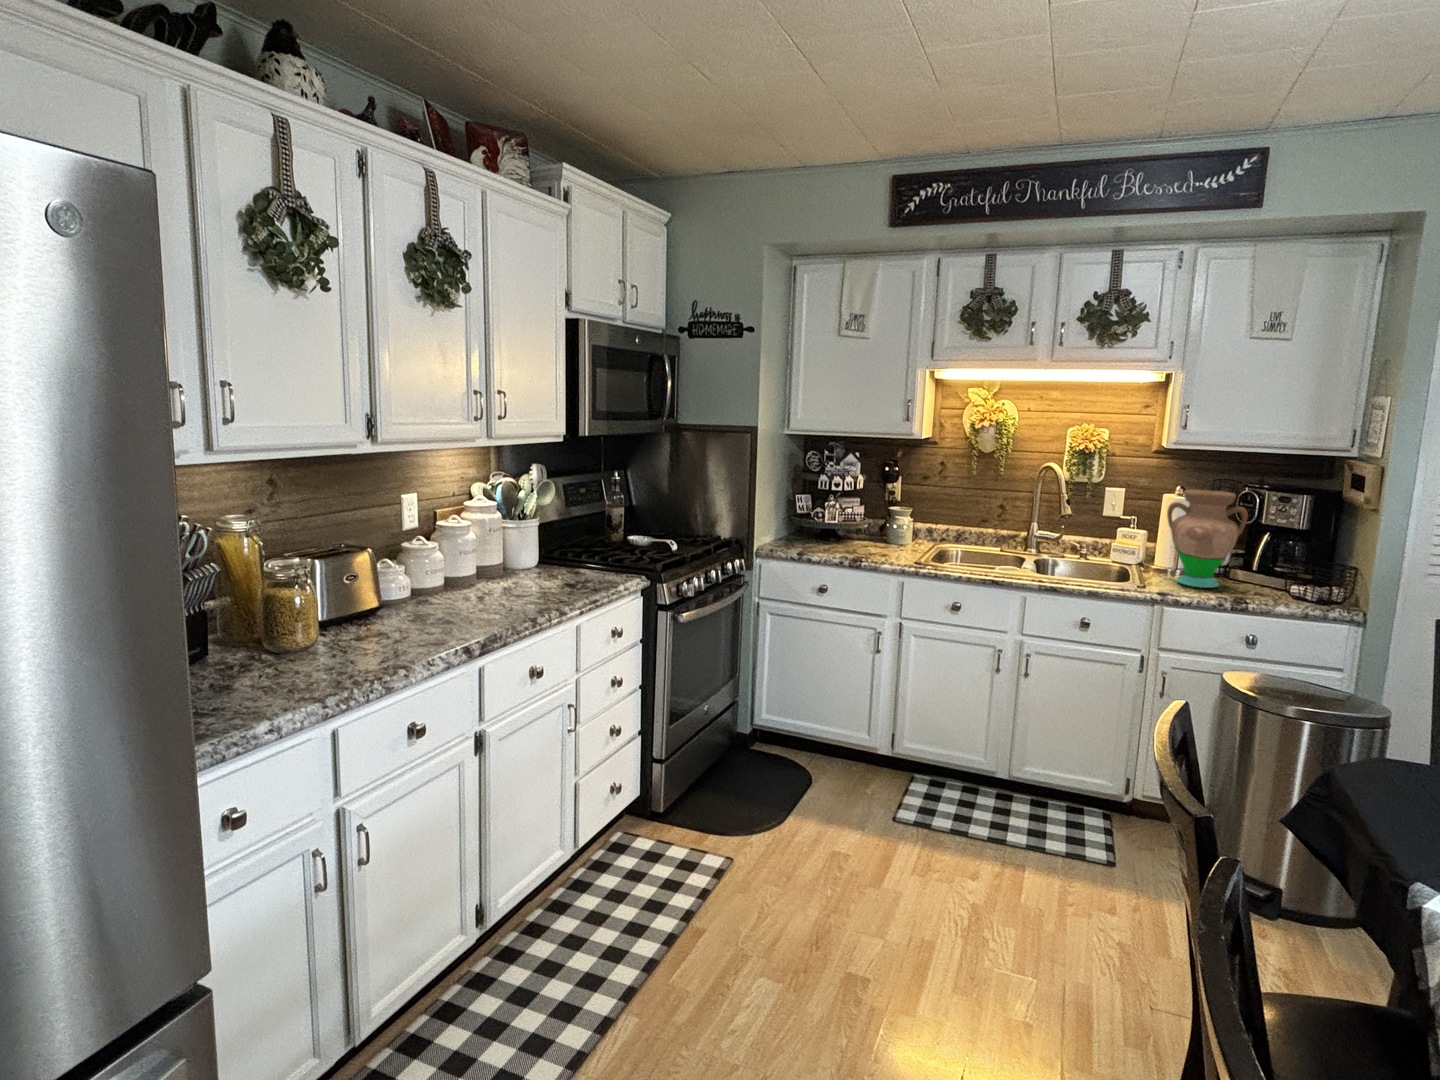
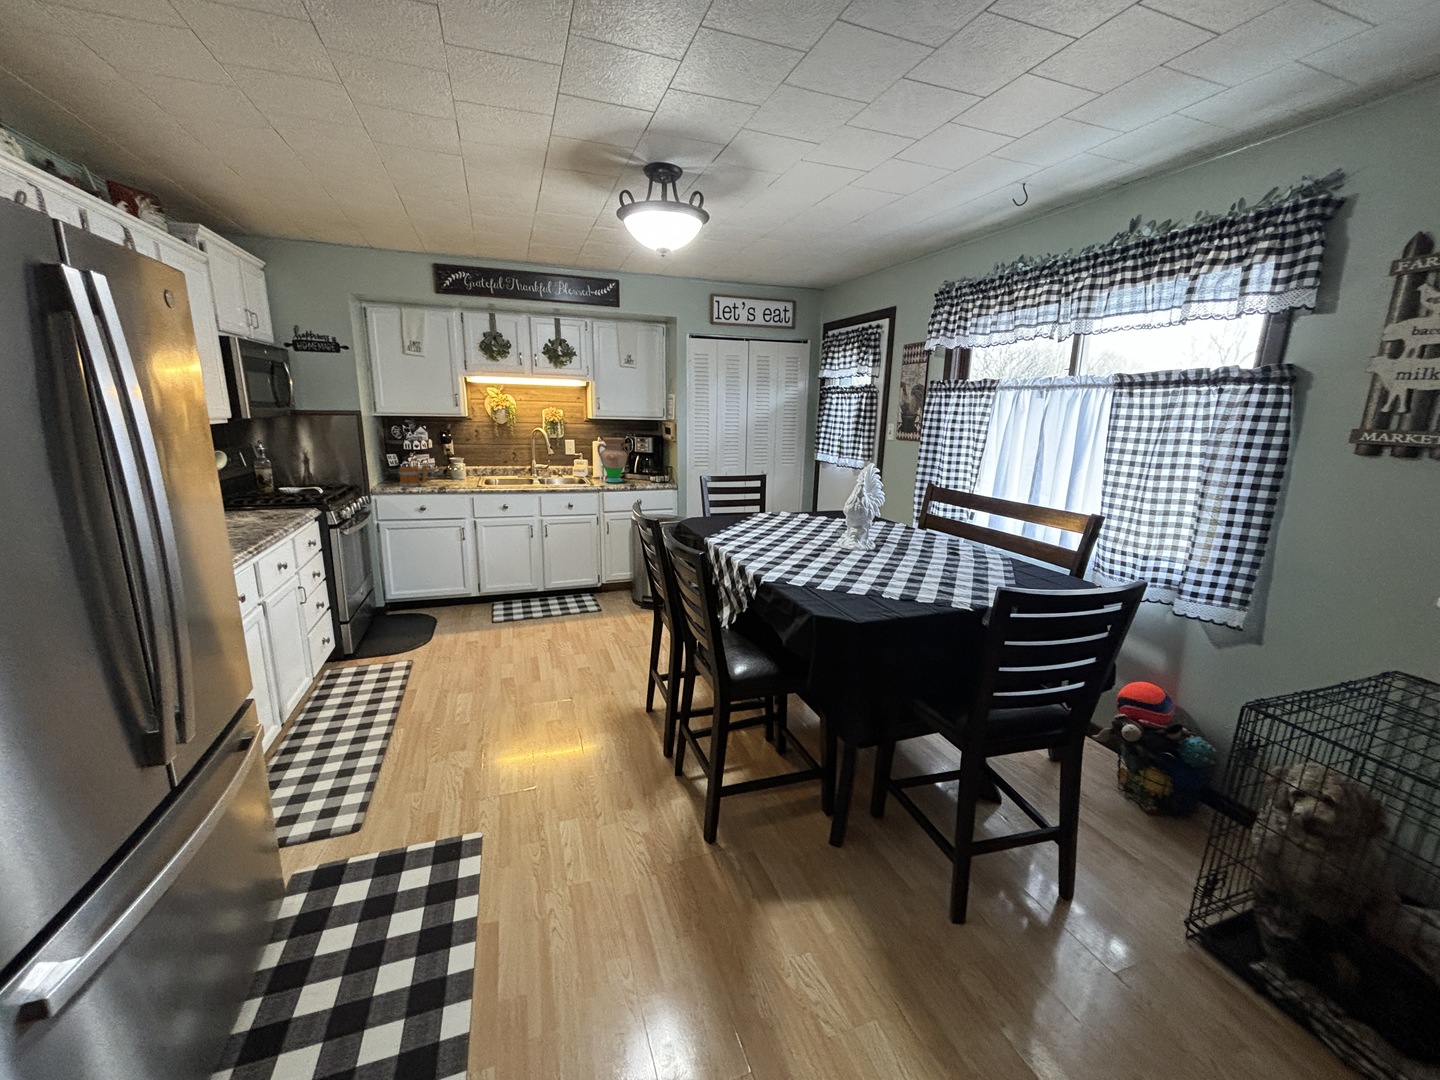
mug: none [799,516,842,550] -> present [399,465,427,486]

